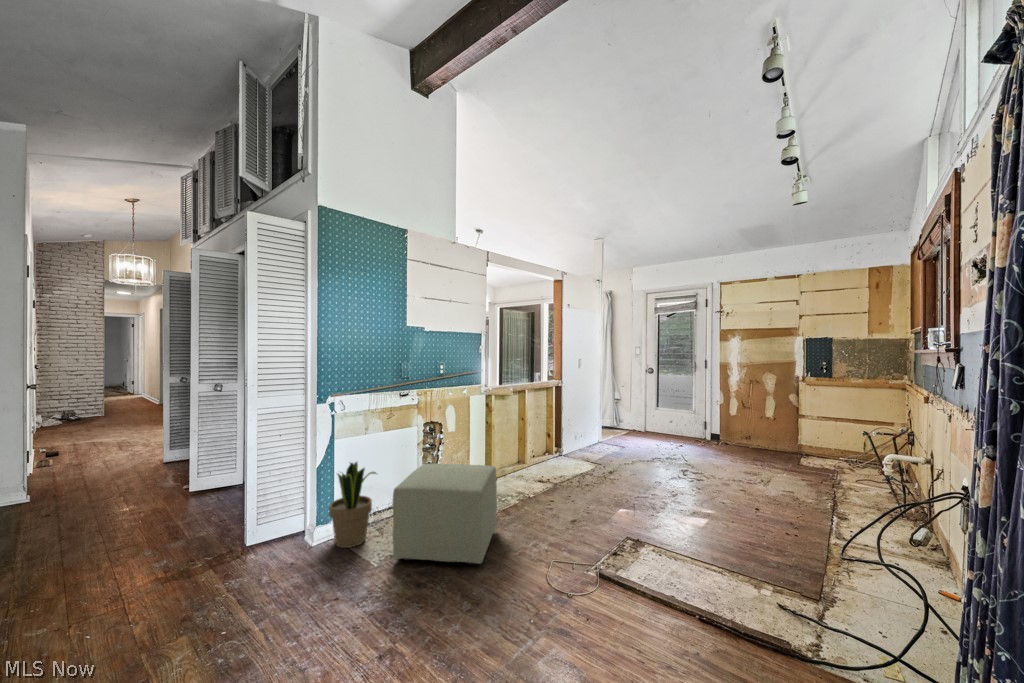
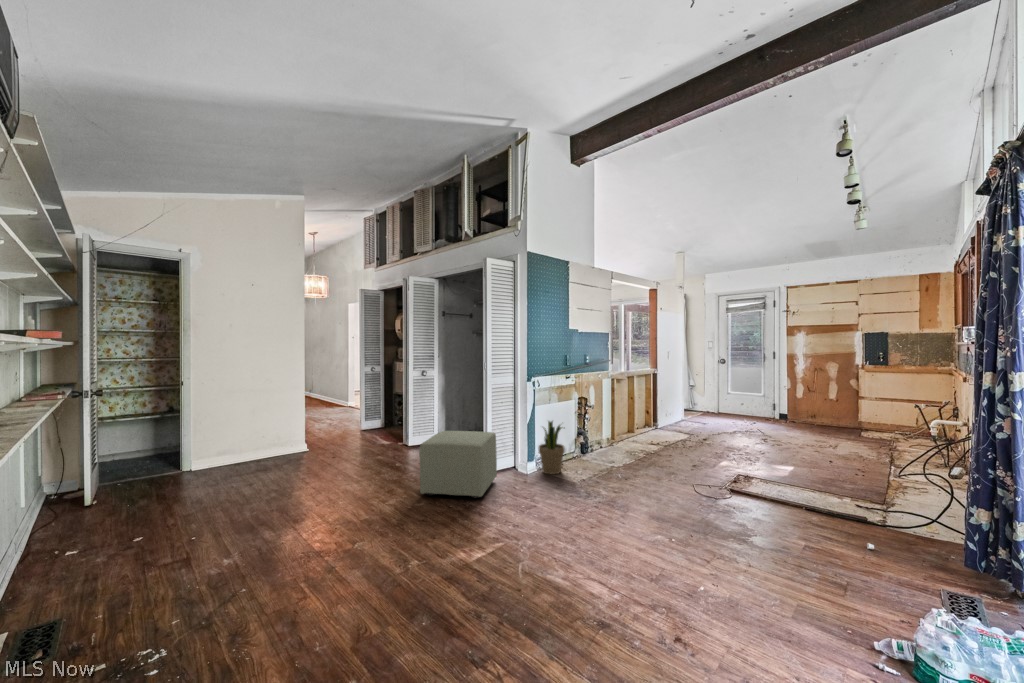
ottoman: present [393,464,497,565] -> present [419,431,497,499]

